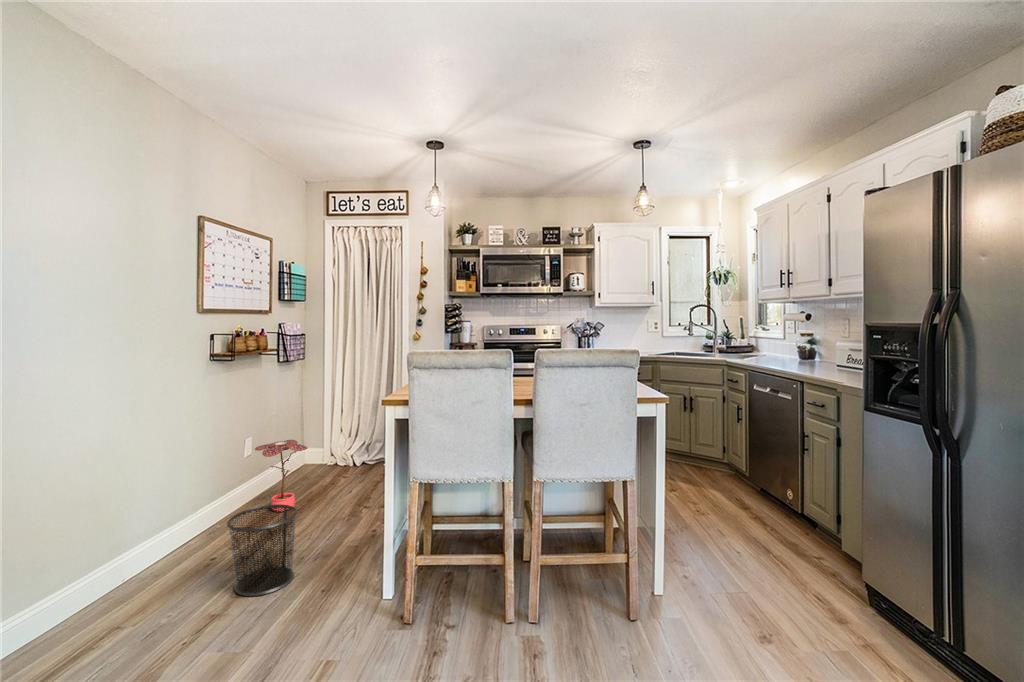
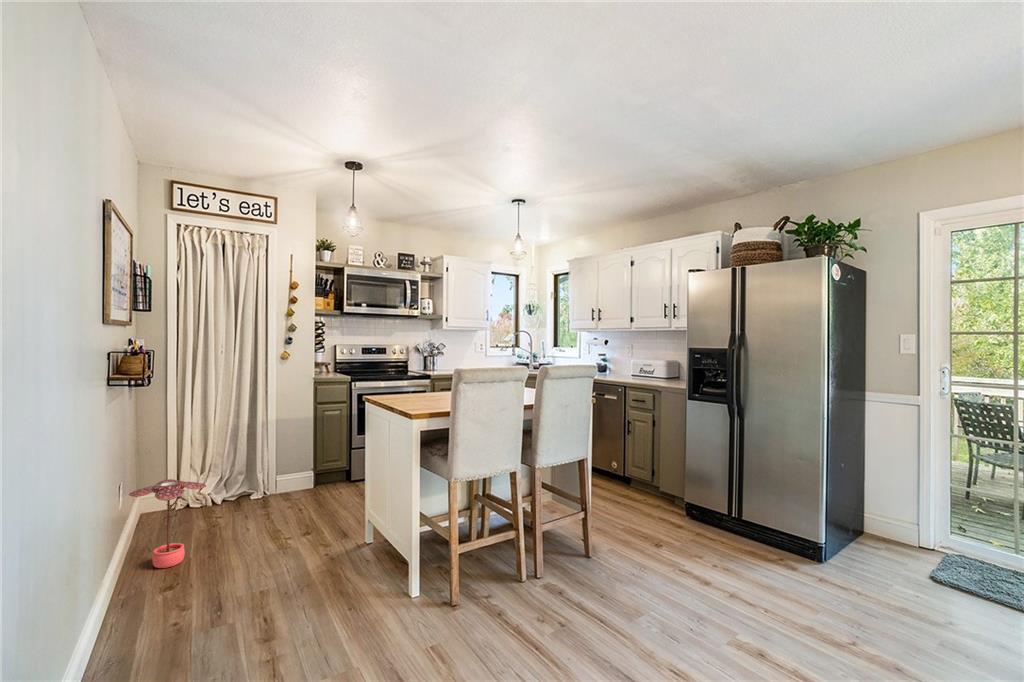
trash can: present [227,504,297,596] -> none [225,538,302,641]

